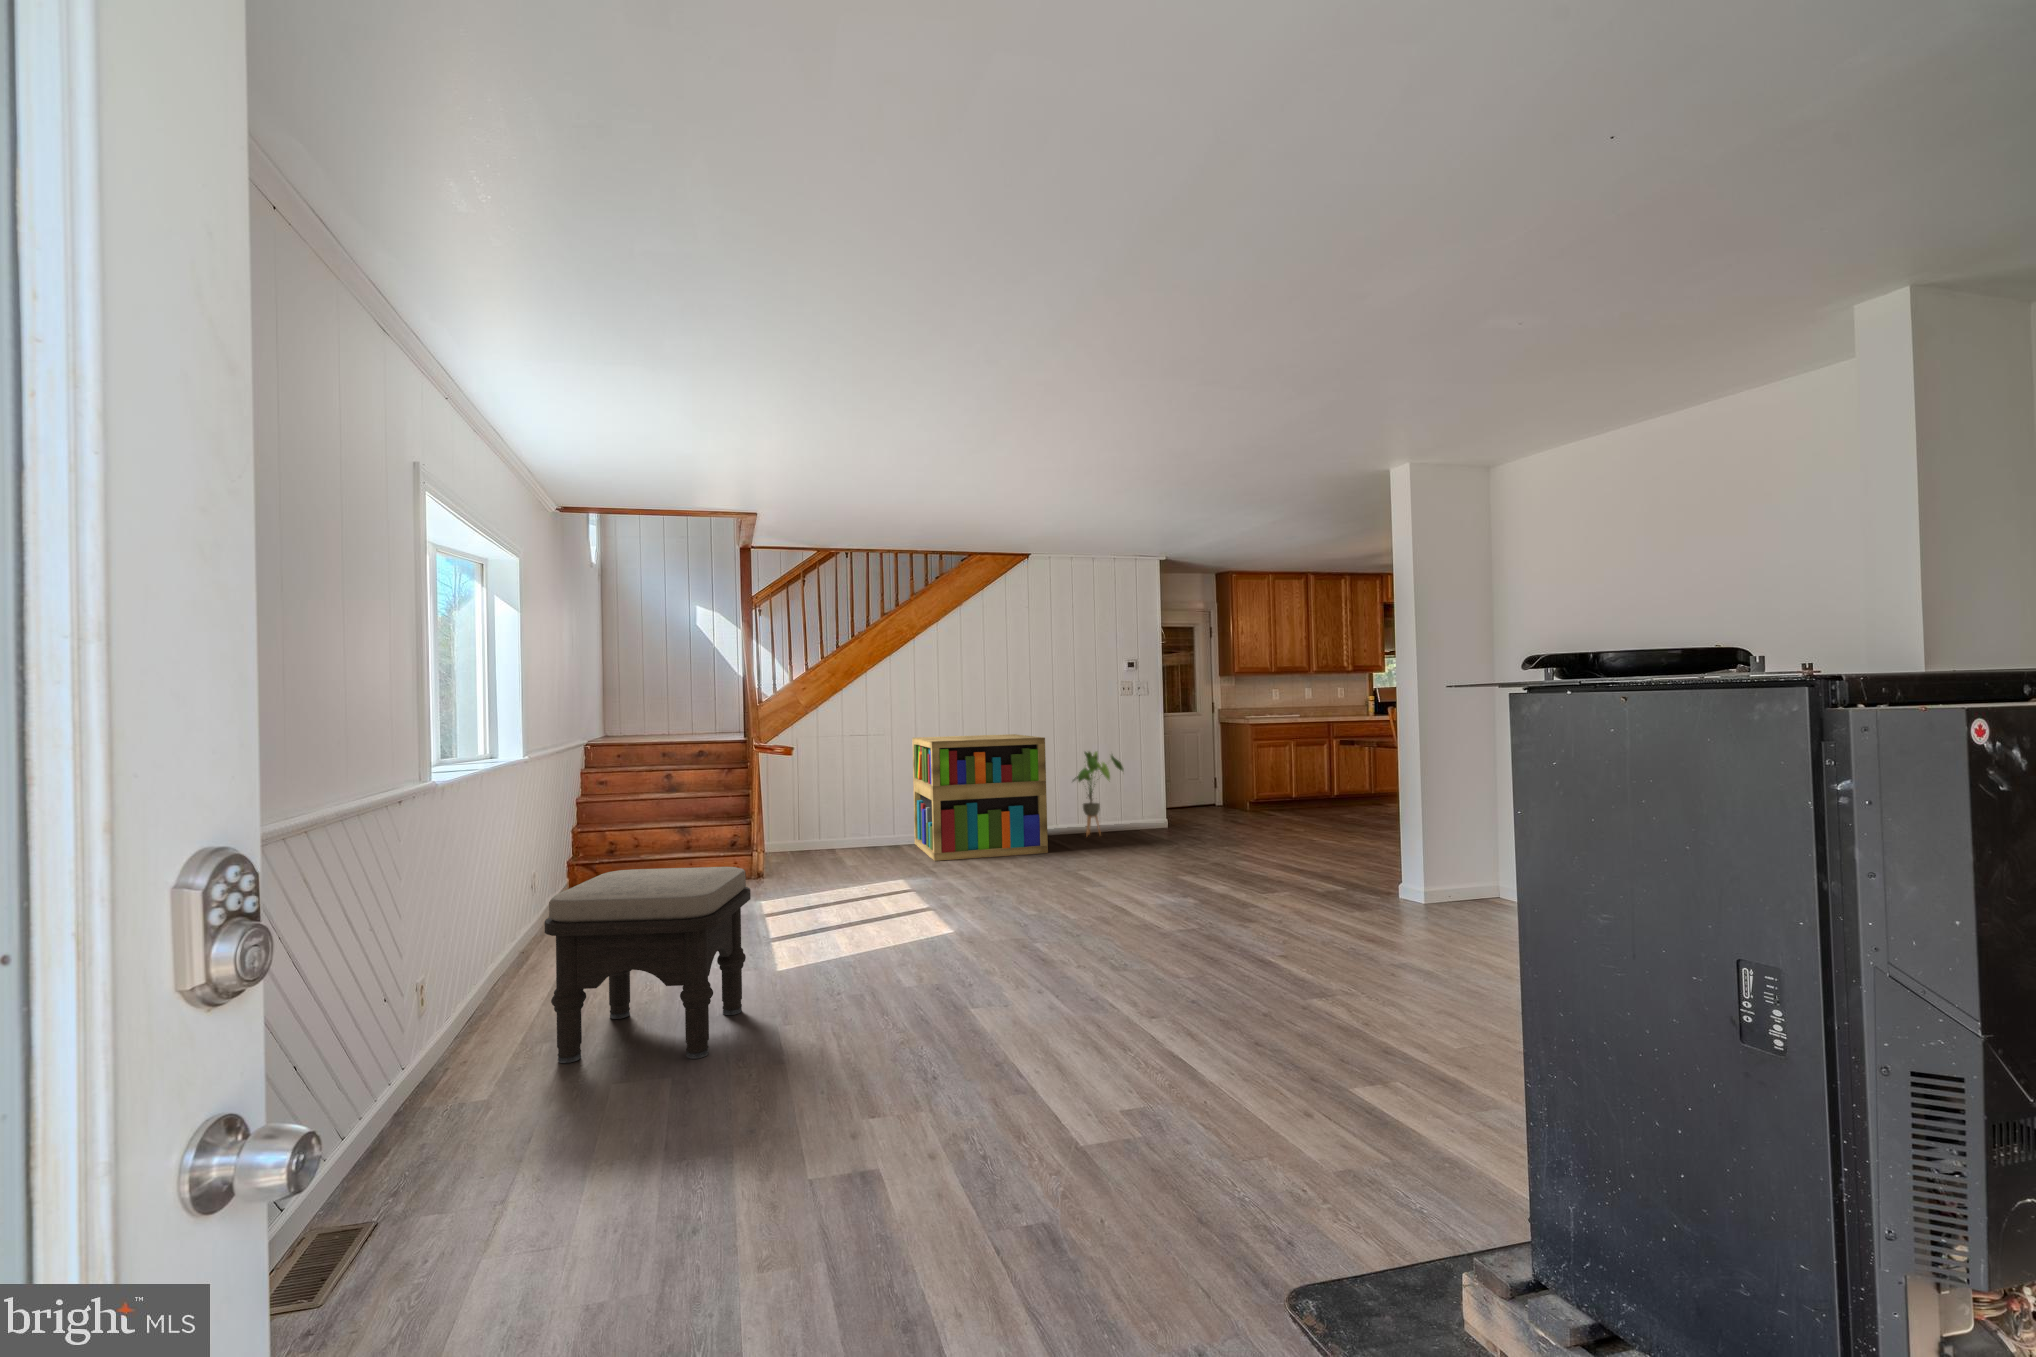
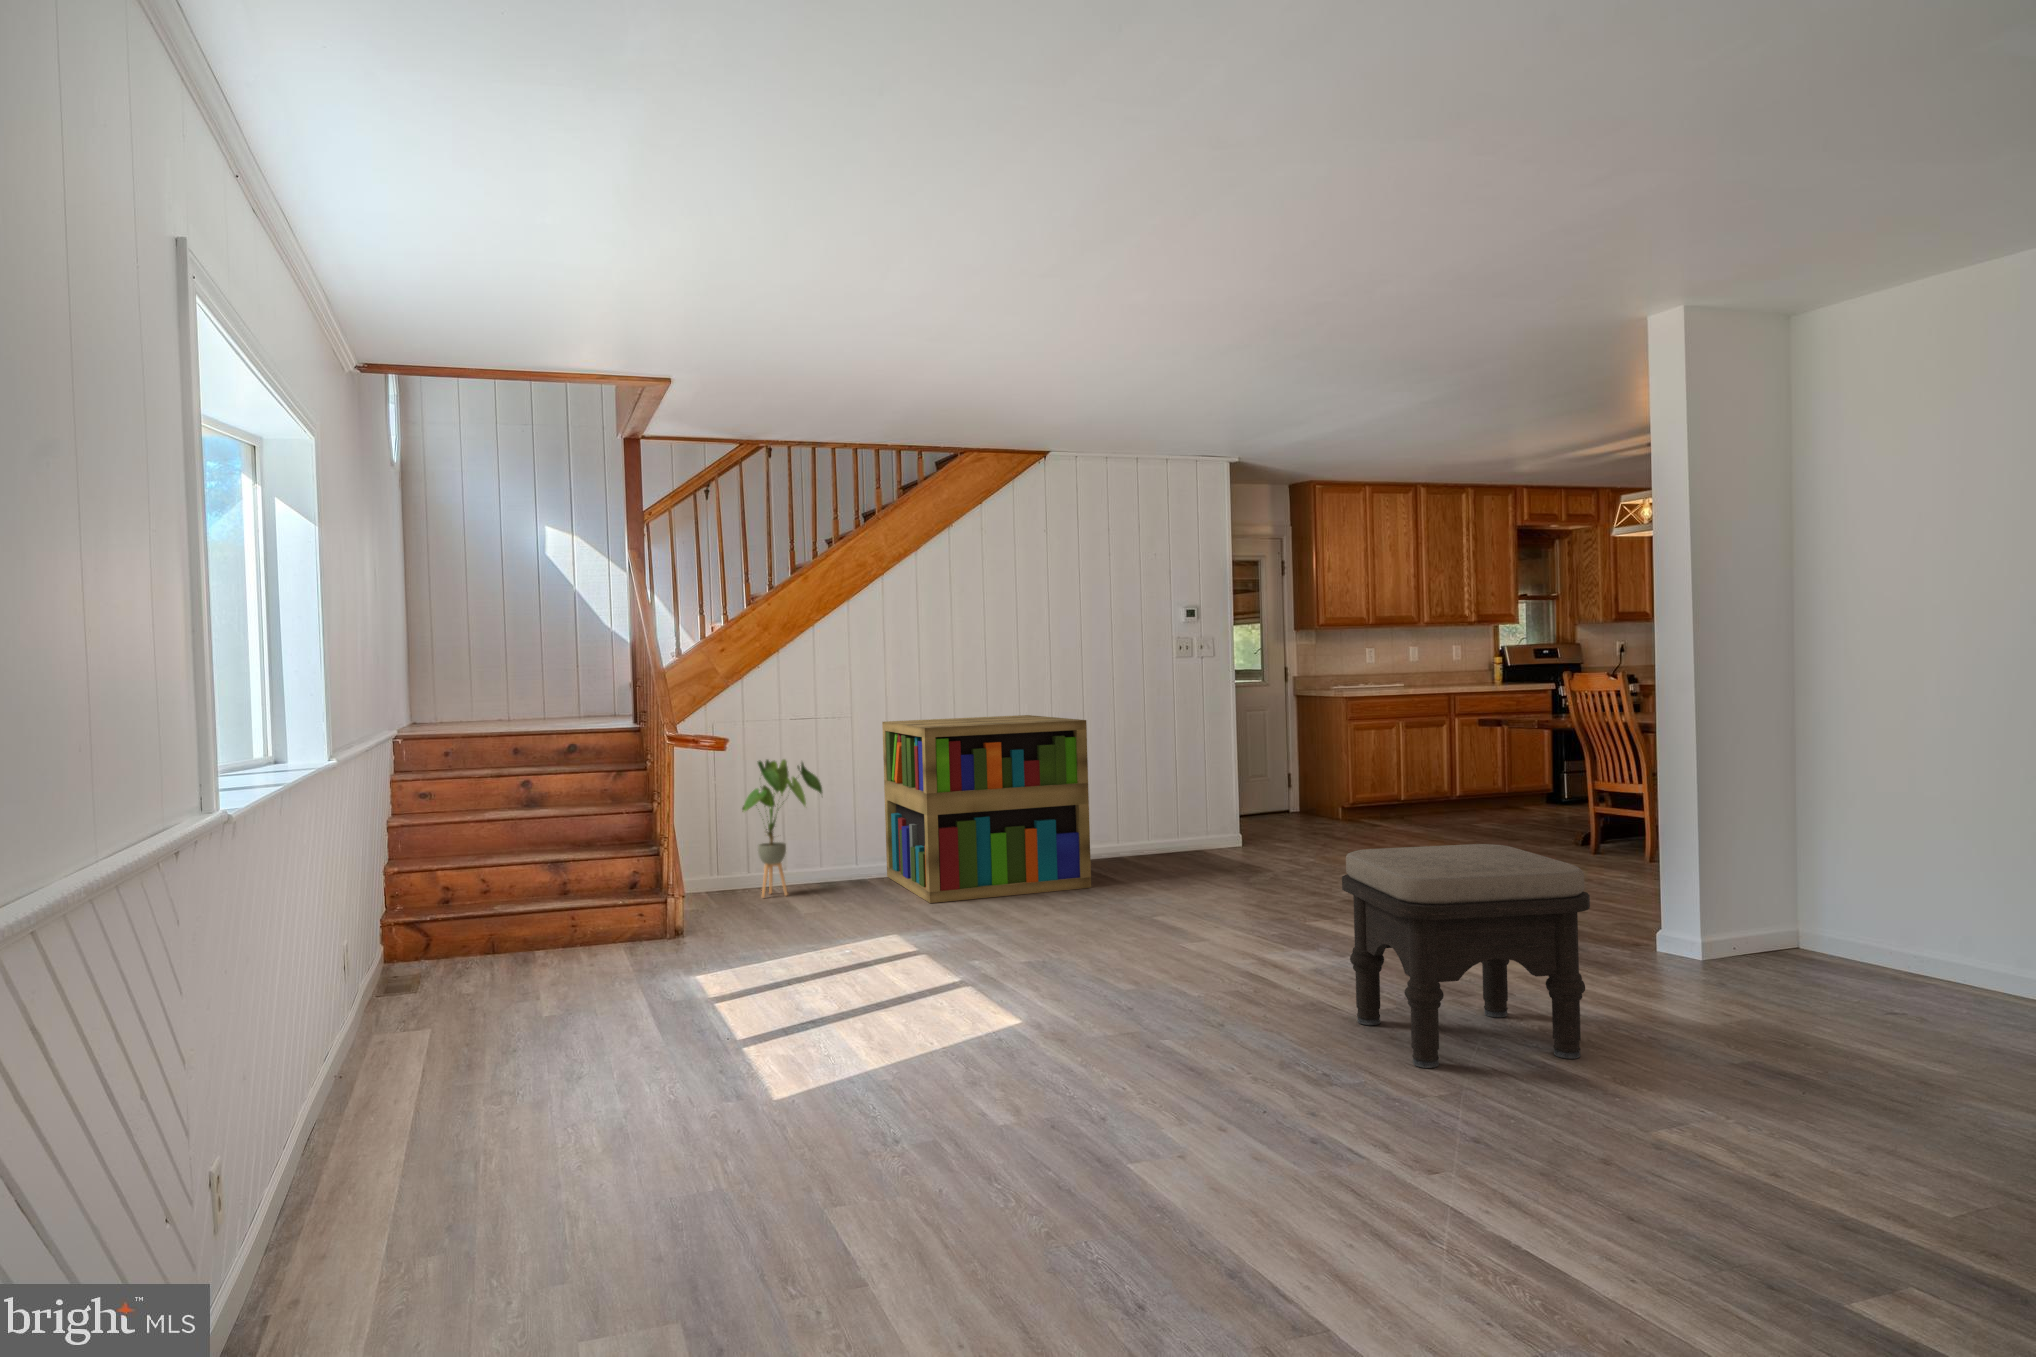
house plant: present [1073,752,1124,836] -> present [742,759,822,898]
ottoman: present [545,867,751,1063] -> present [1342,844,1590,1068]

